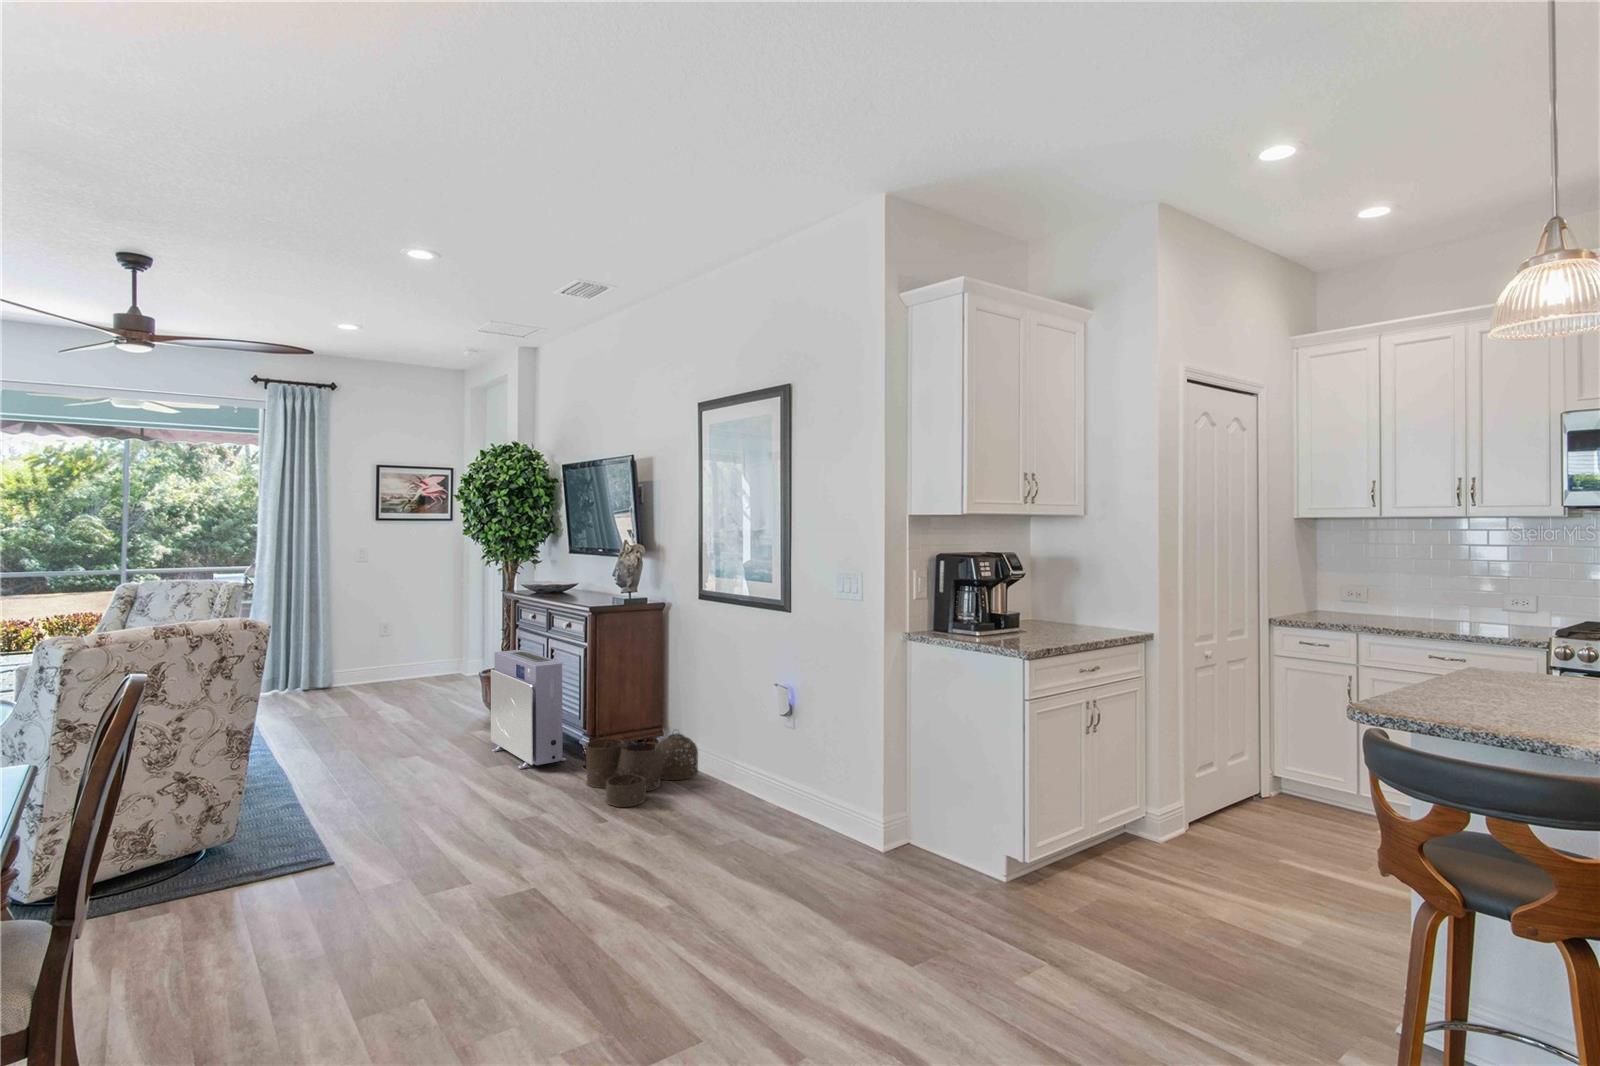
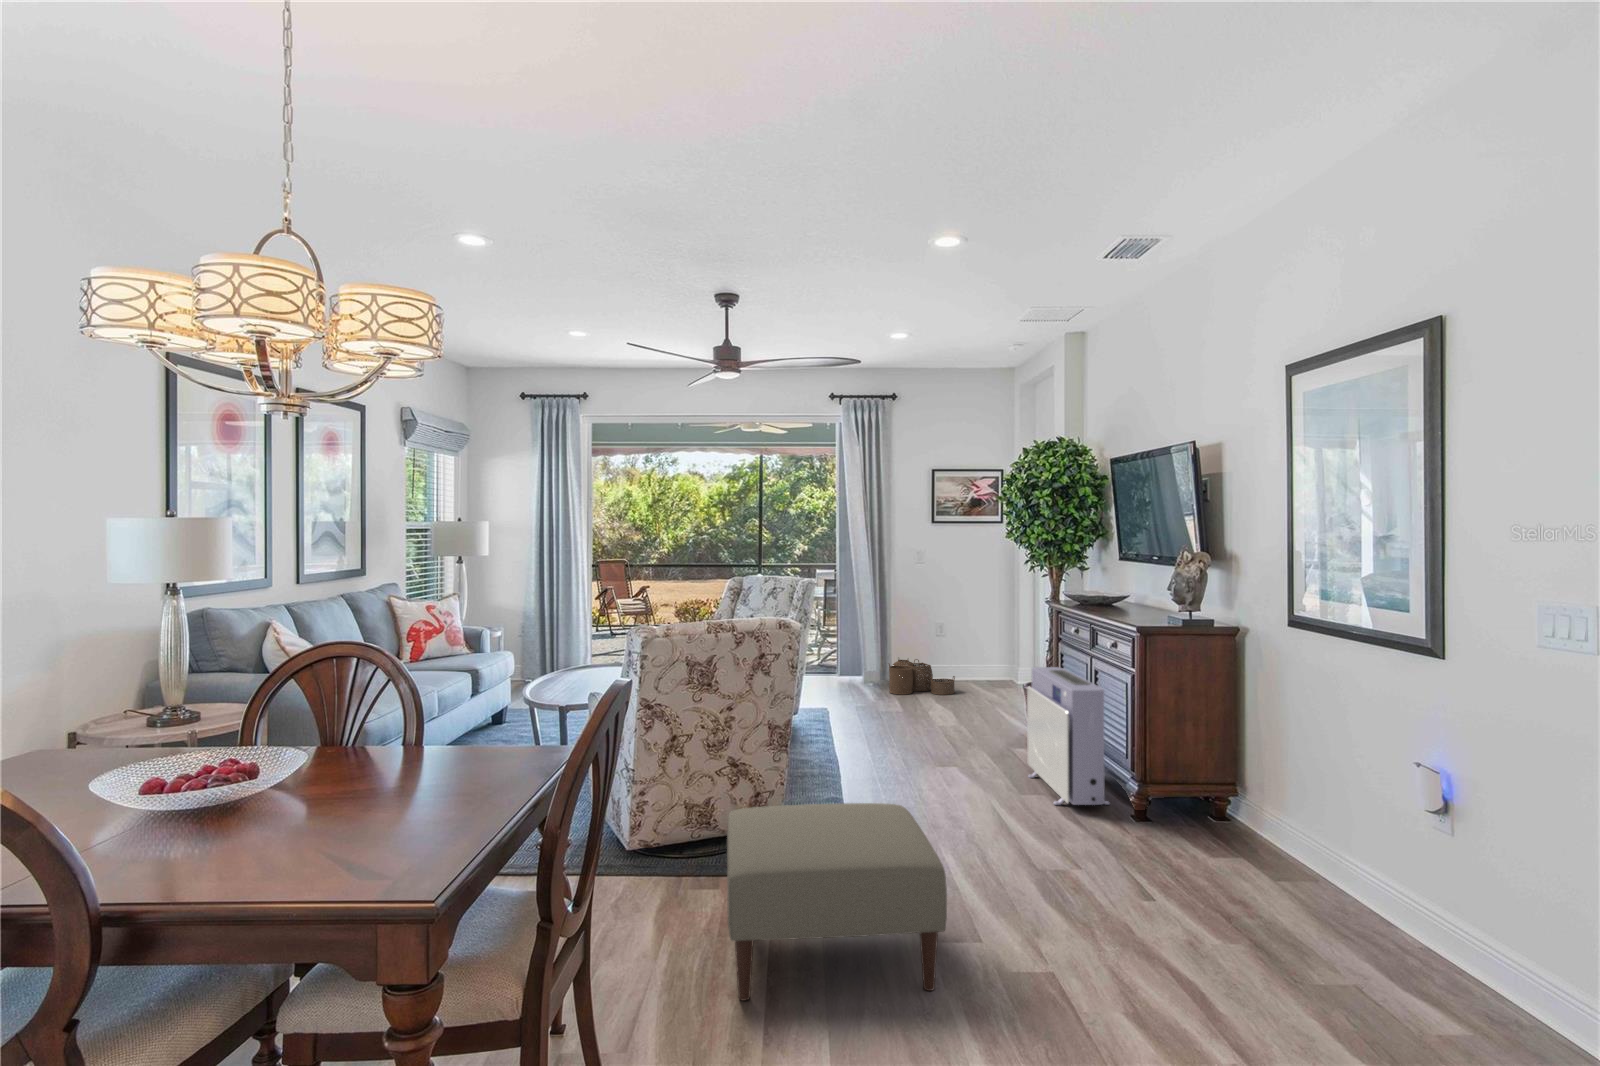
woven basket: present [585,733,698,807] -> present [888,659,955,695]
ottoman: none [195,782,450,989] -> present [727,803,947,1000]

